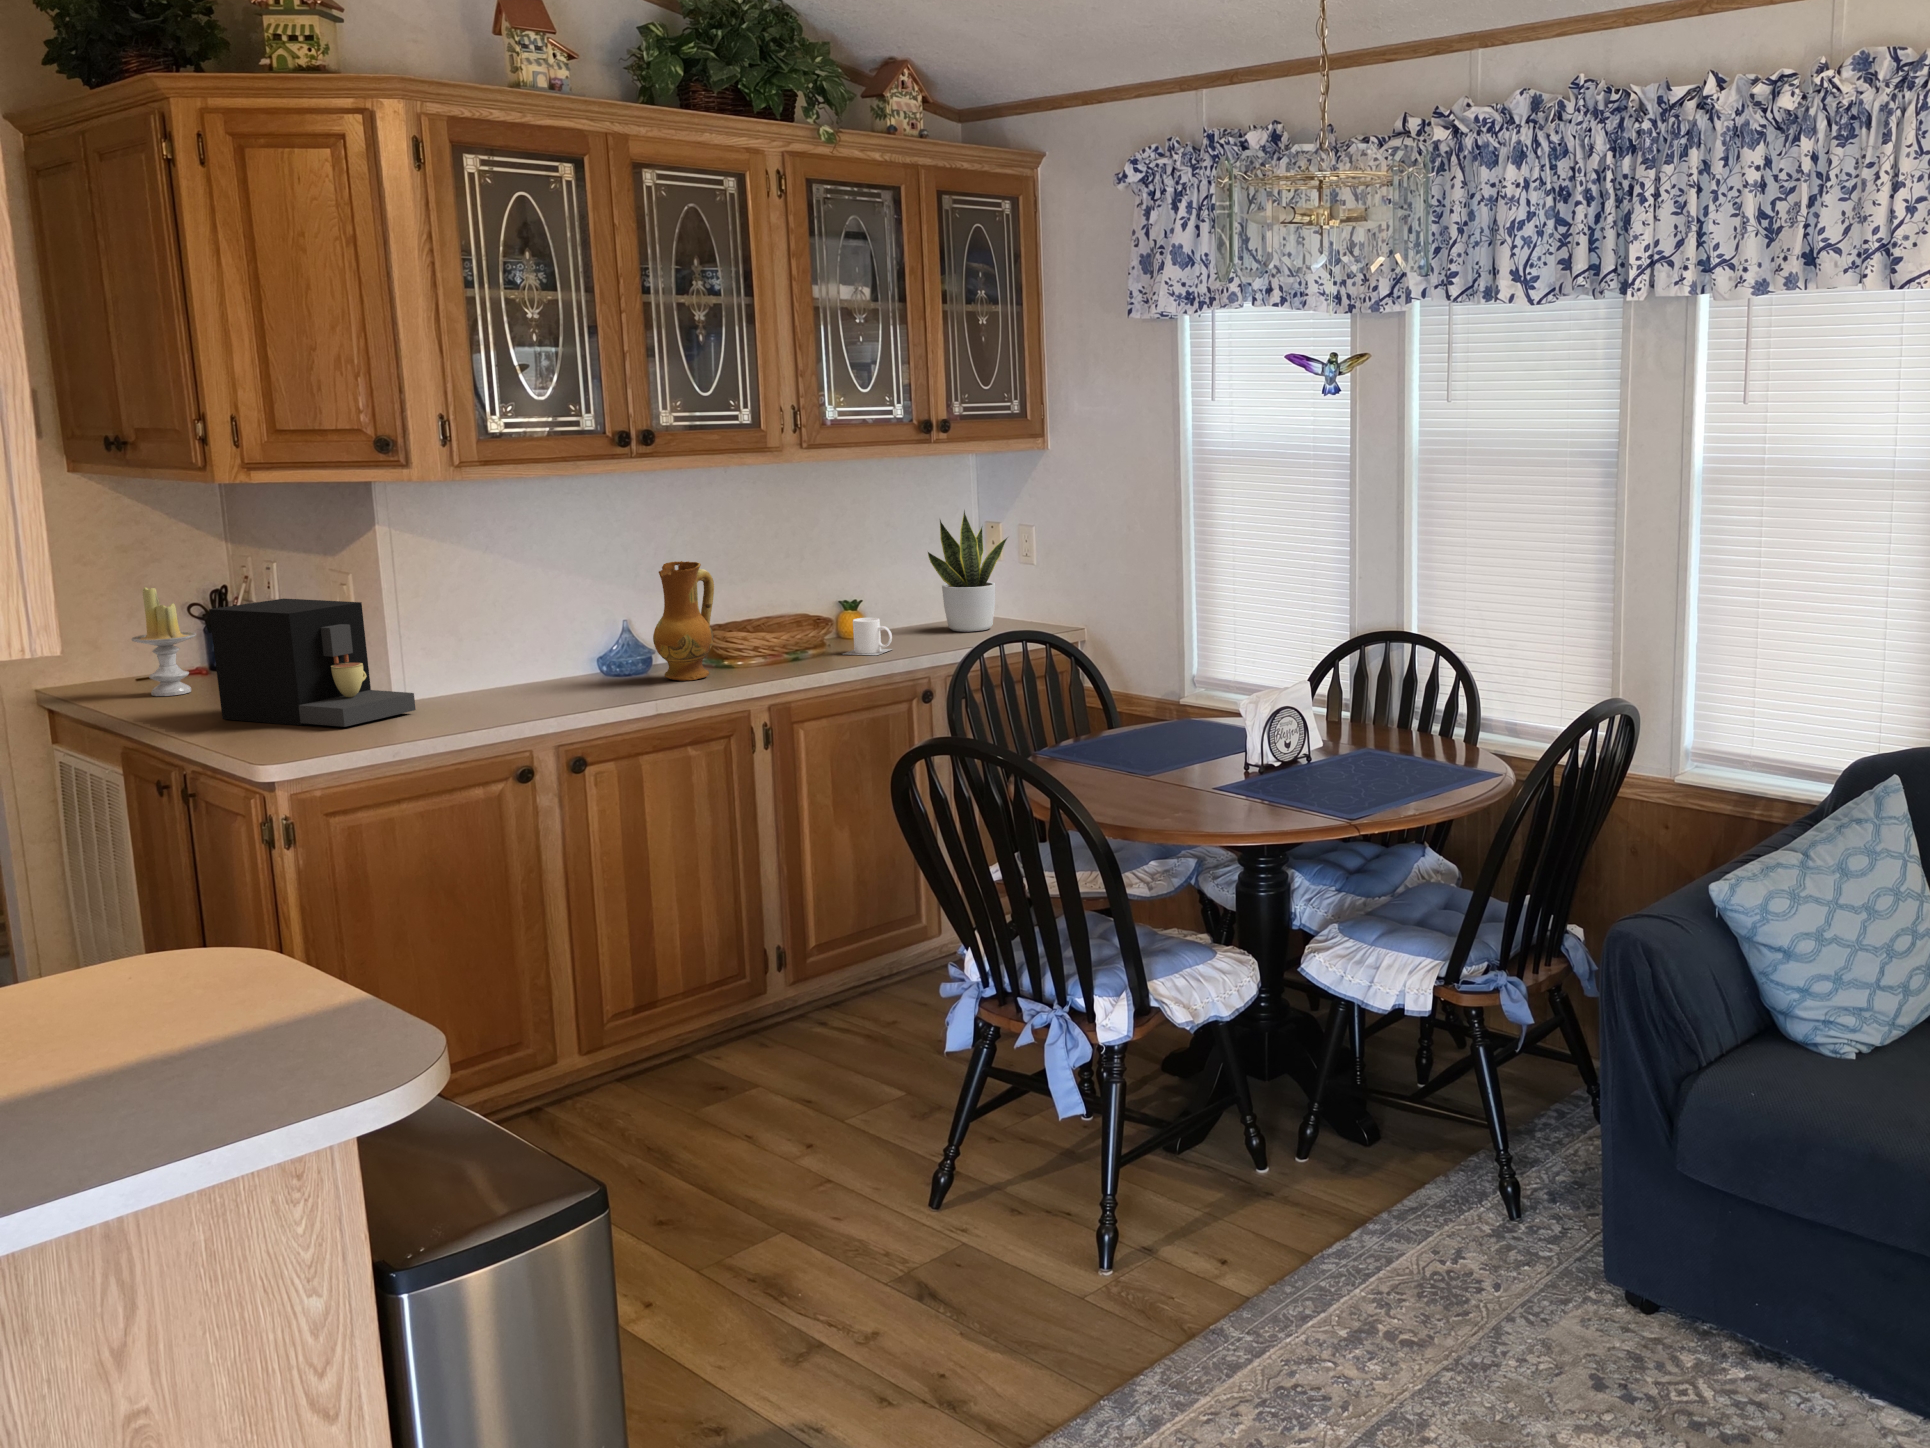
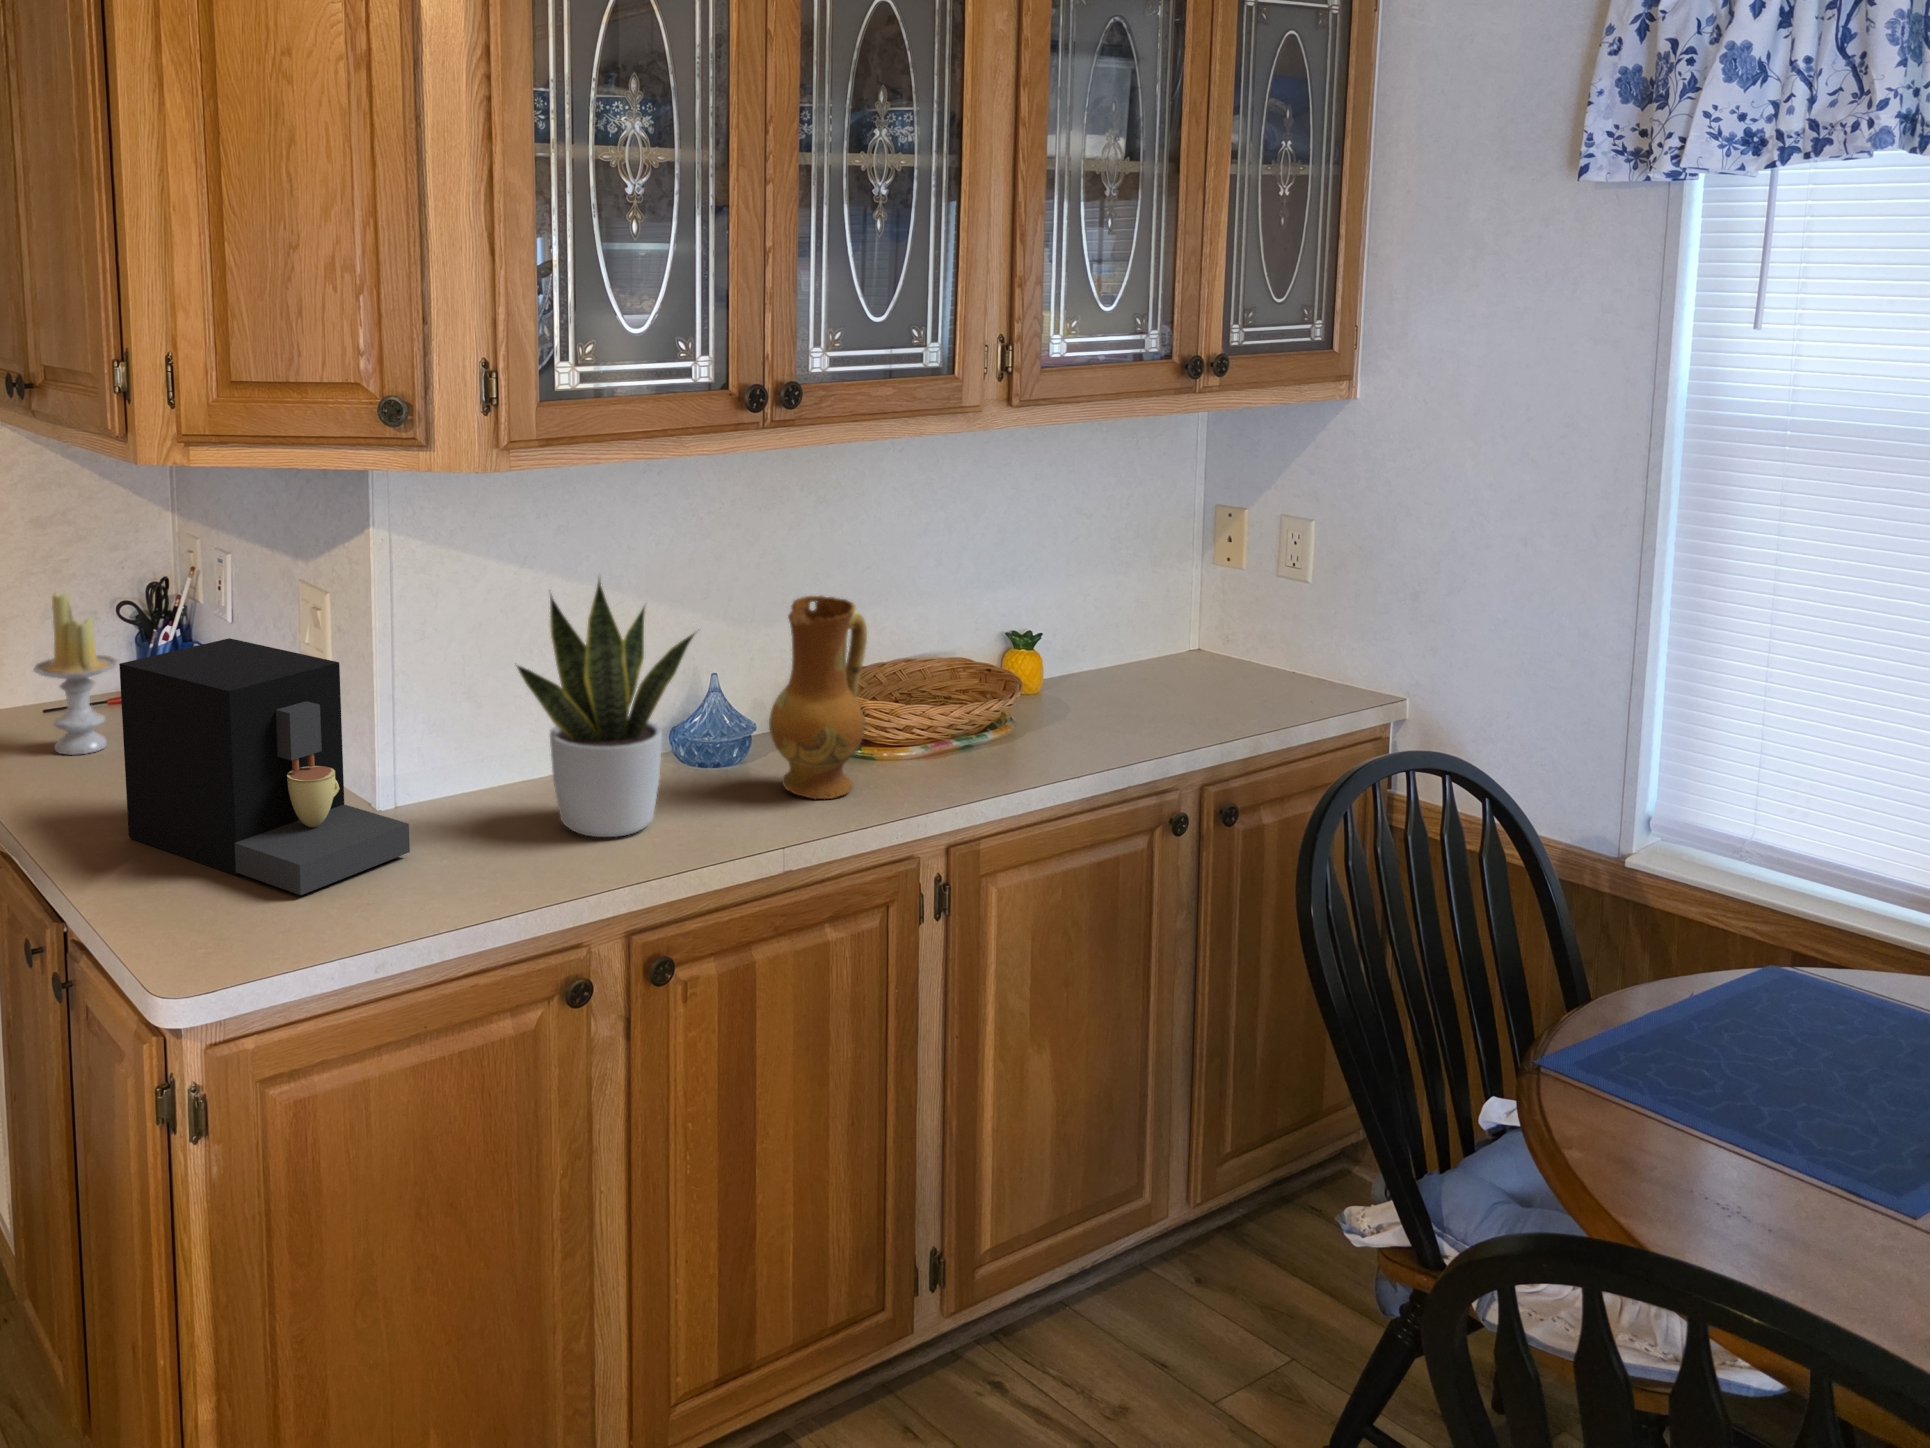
potted plant: present [928,510,1008,632] -> present [517,580,694,837]
mug: present [843,618,892,655] -> none [1040,680,1125,750]

